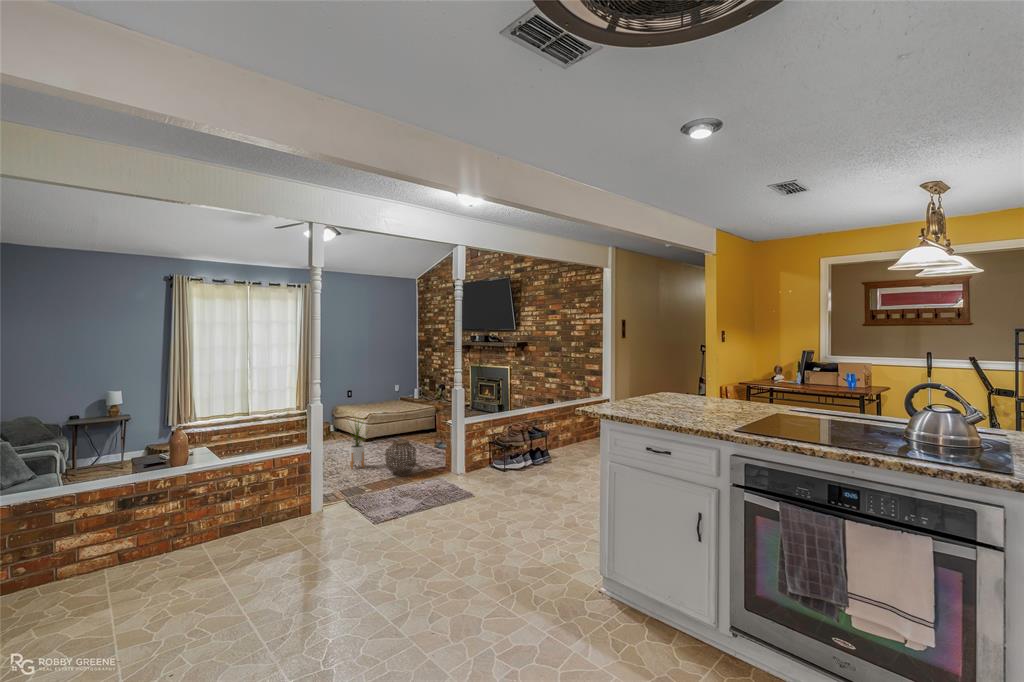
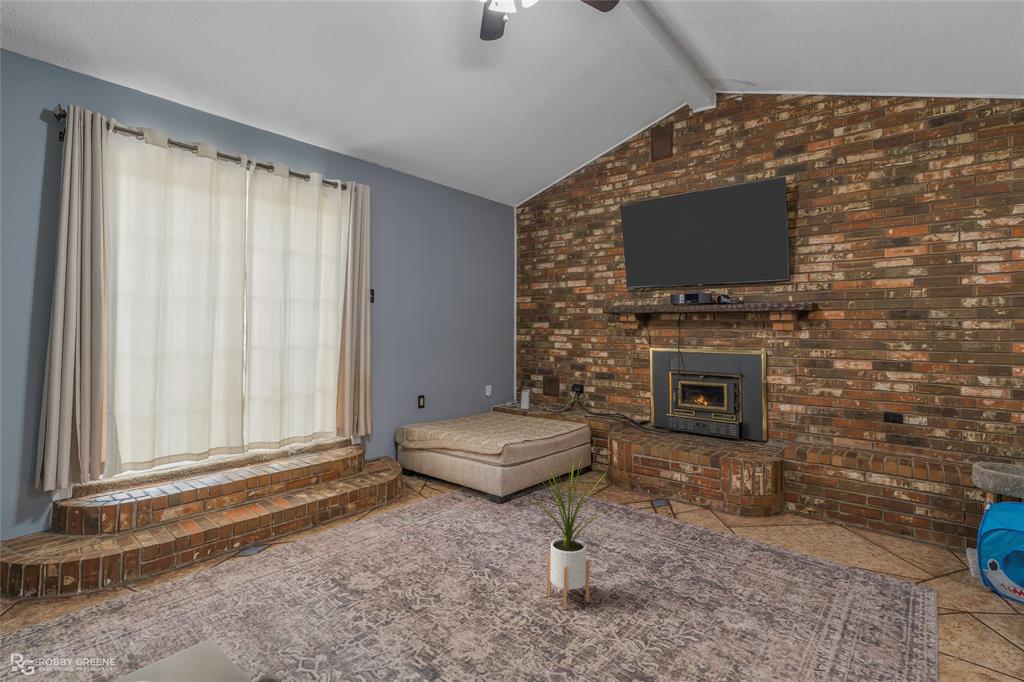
woven basket: present [386,440,416,475] -> none [678,535,767,641]

